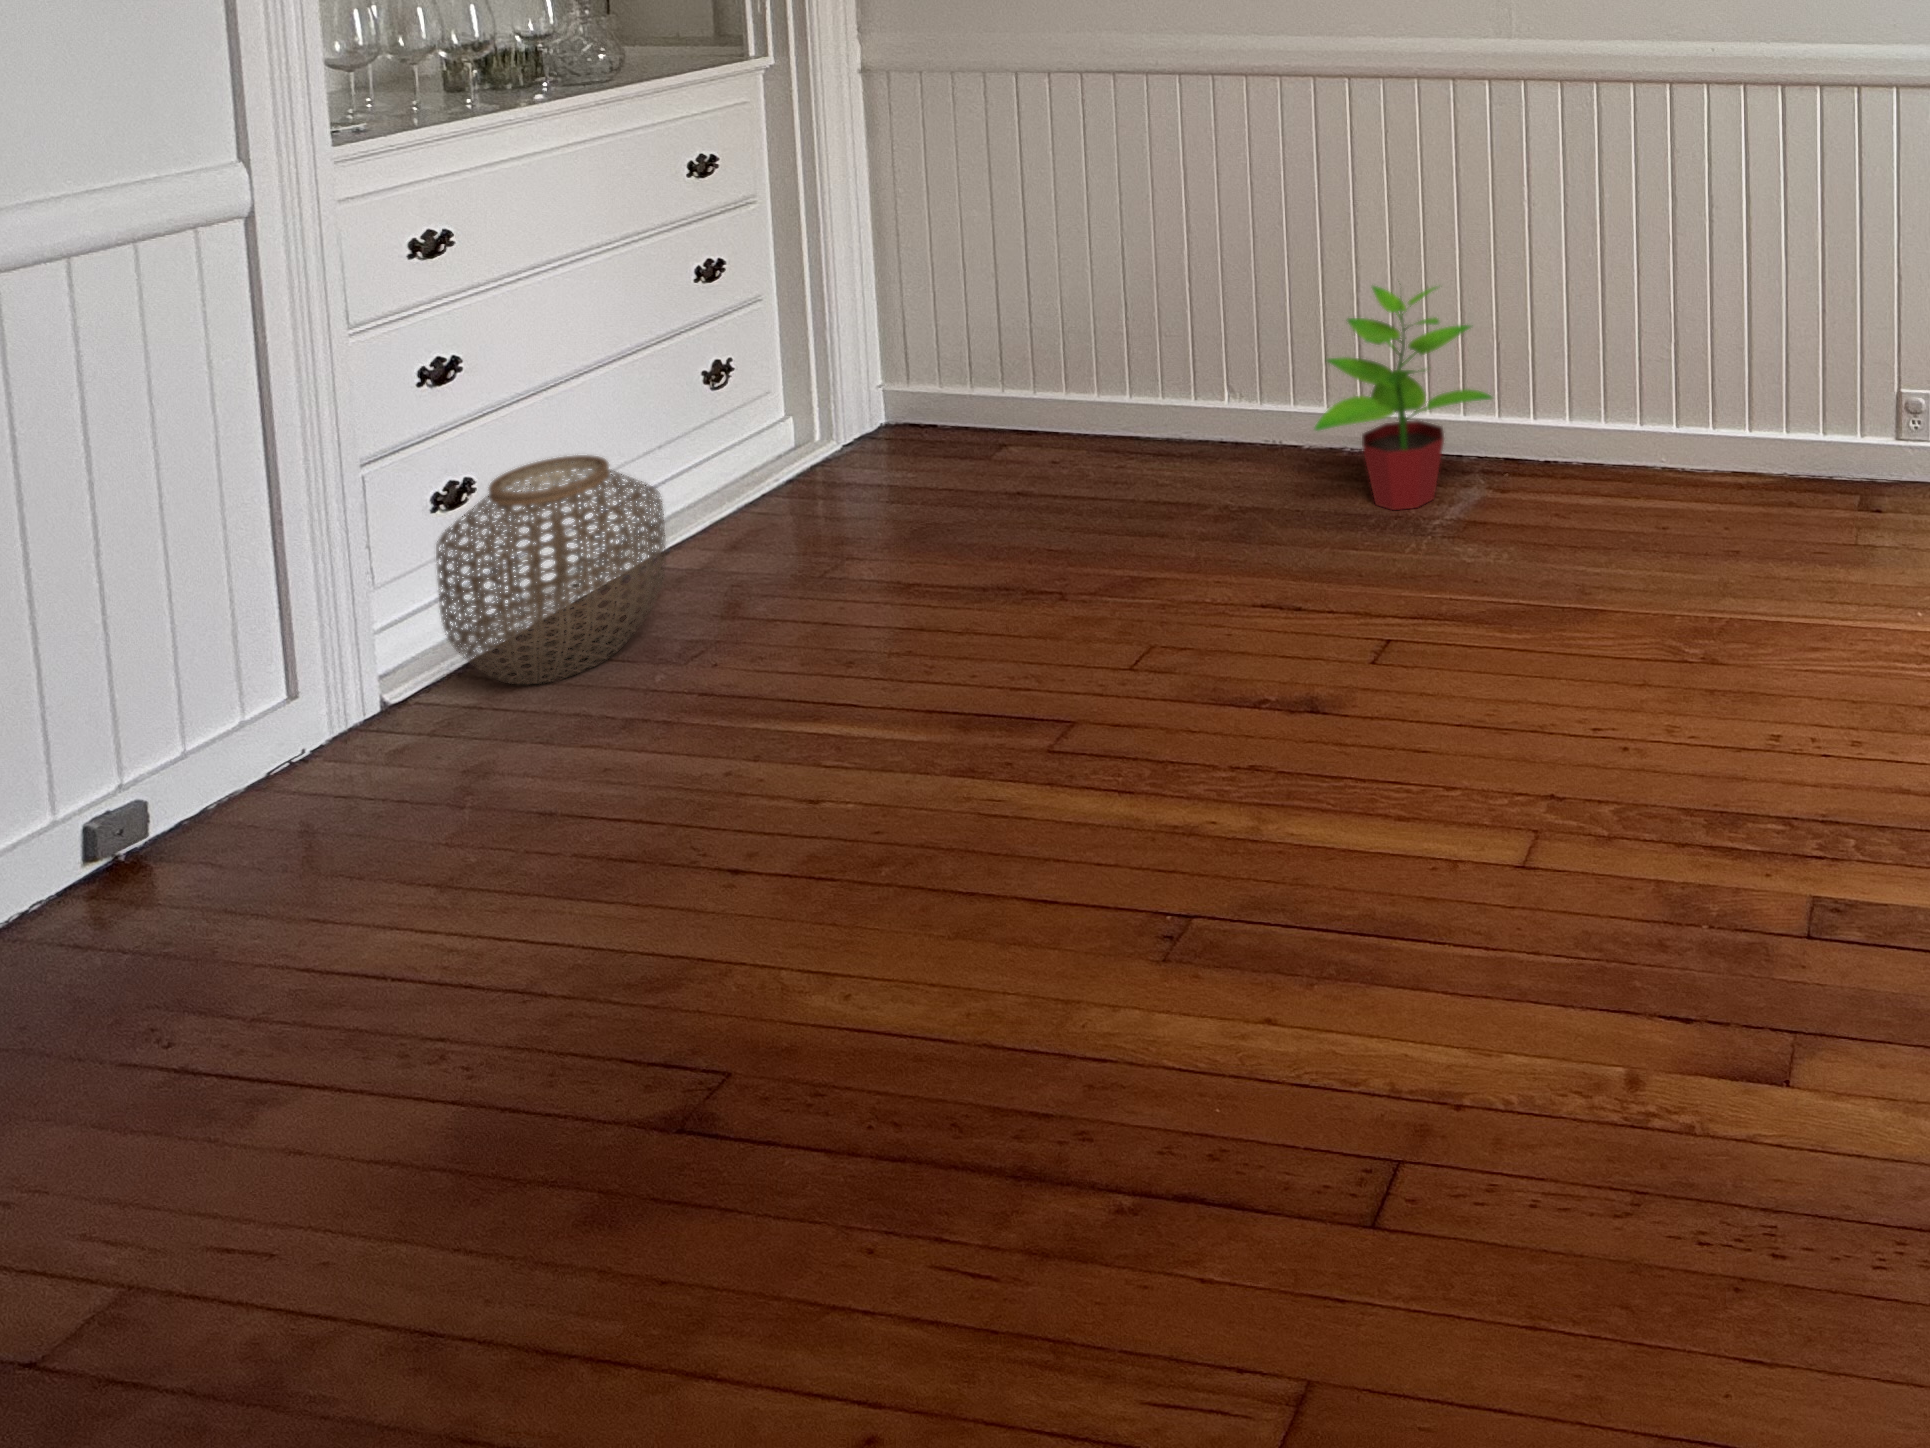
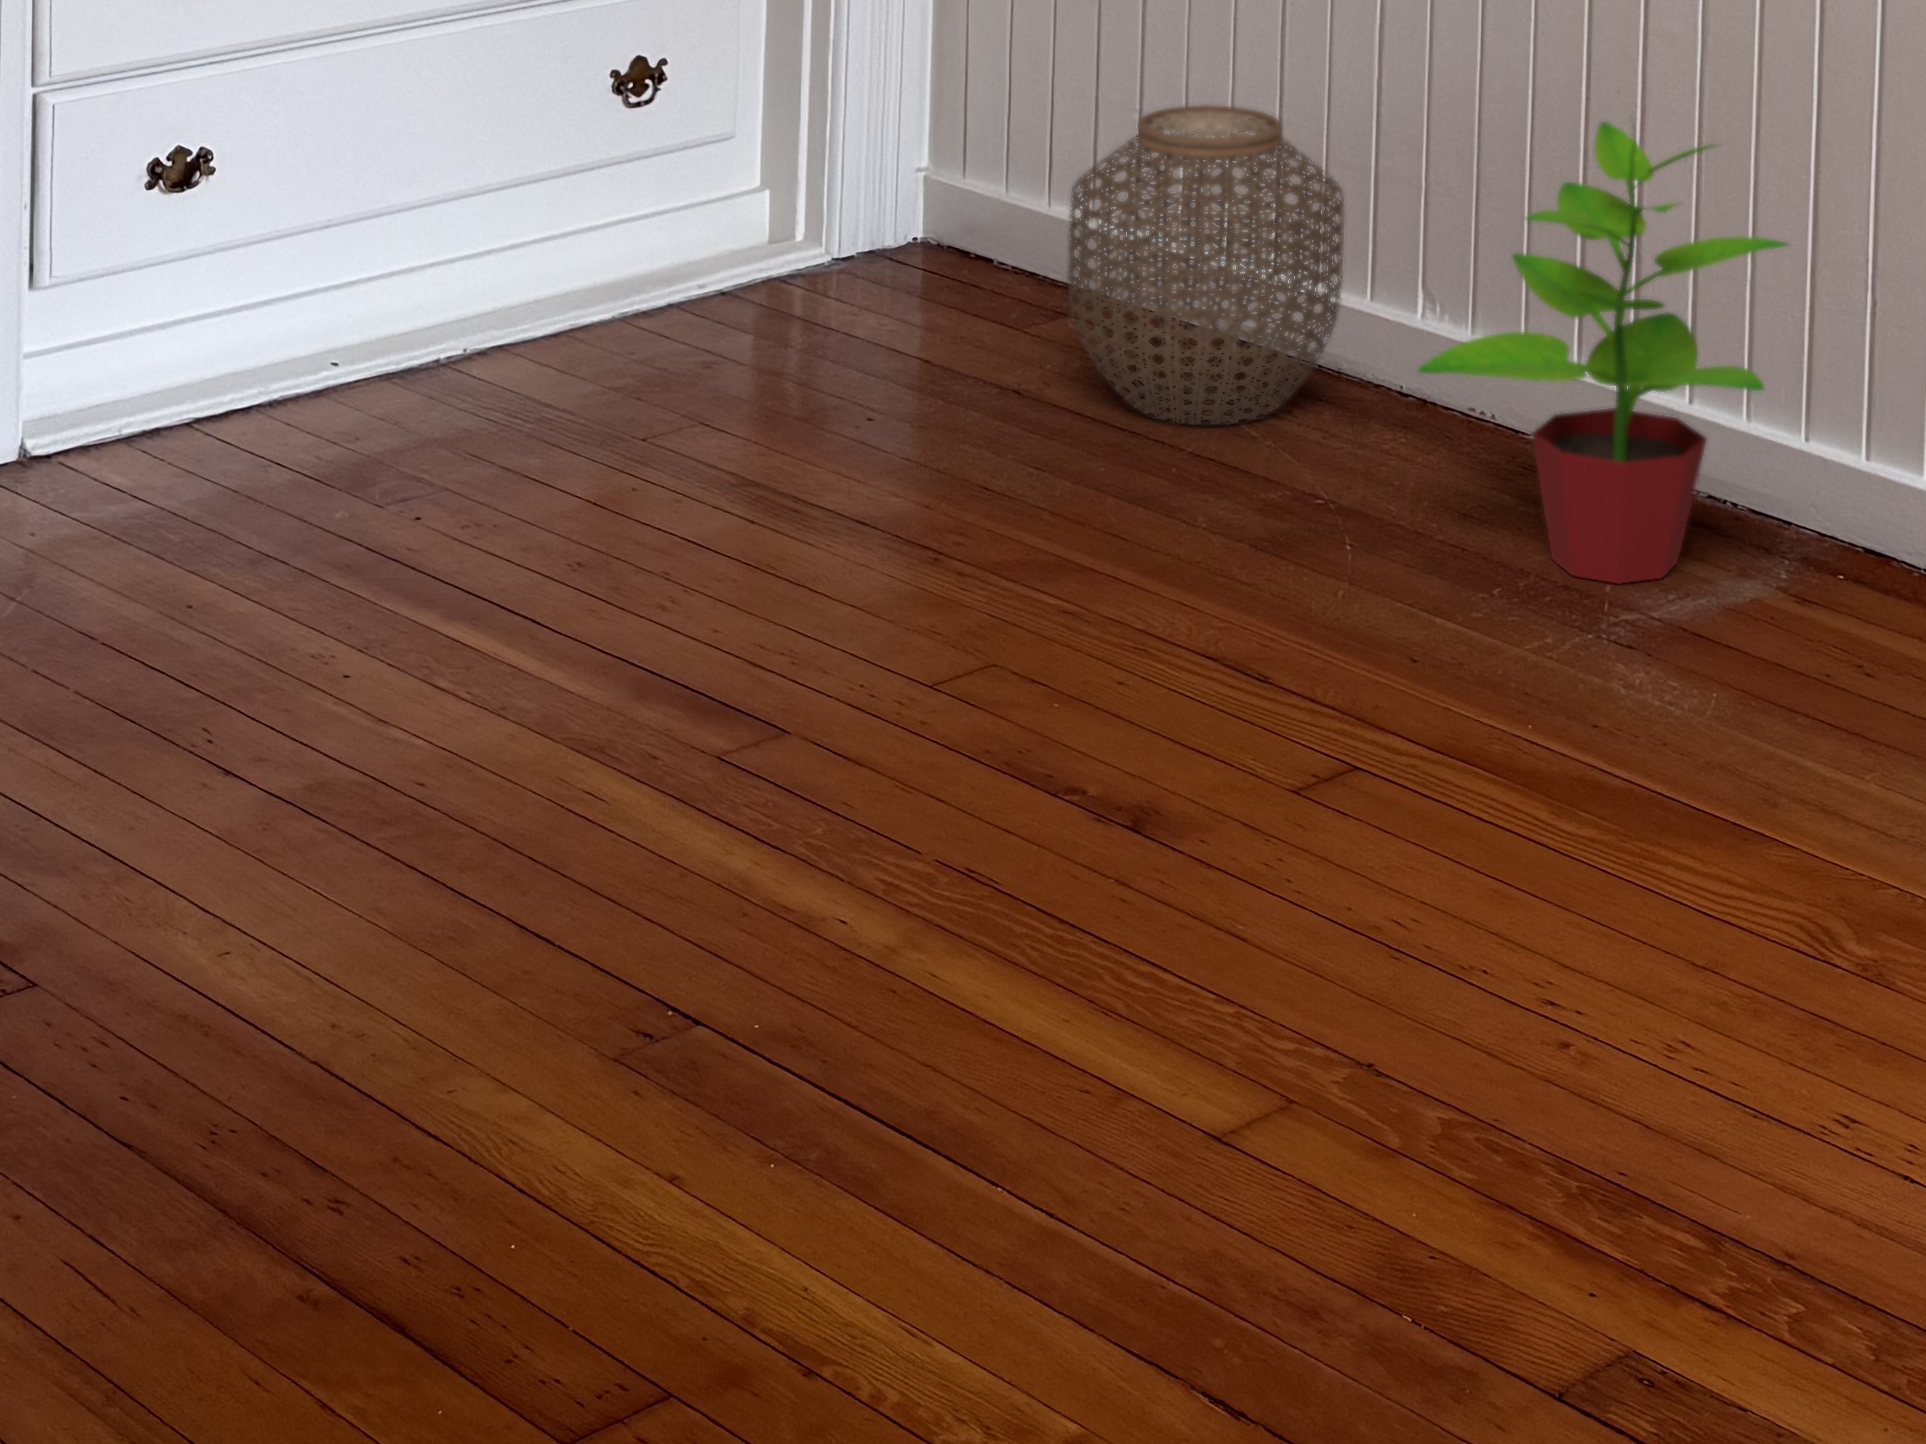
woven basket: present [436,455,666,684] -> present [1068,105,1344,425]

